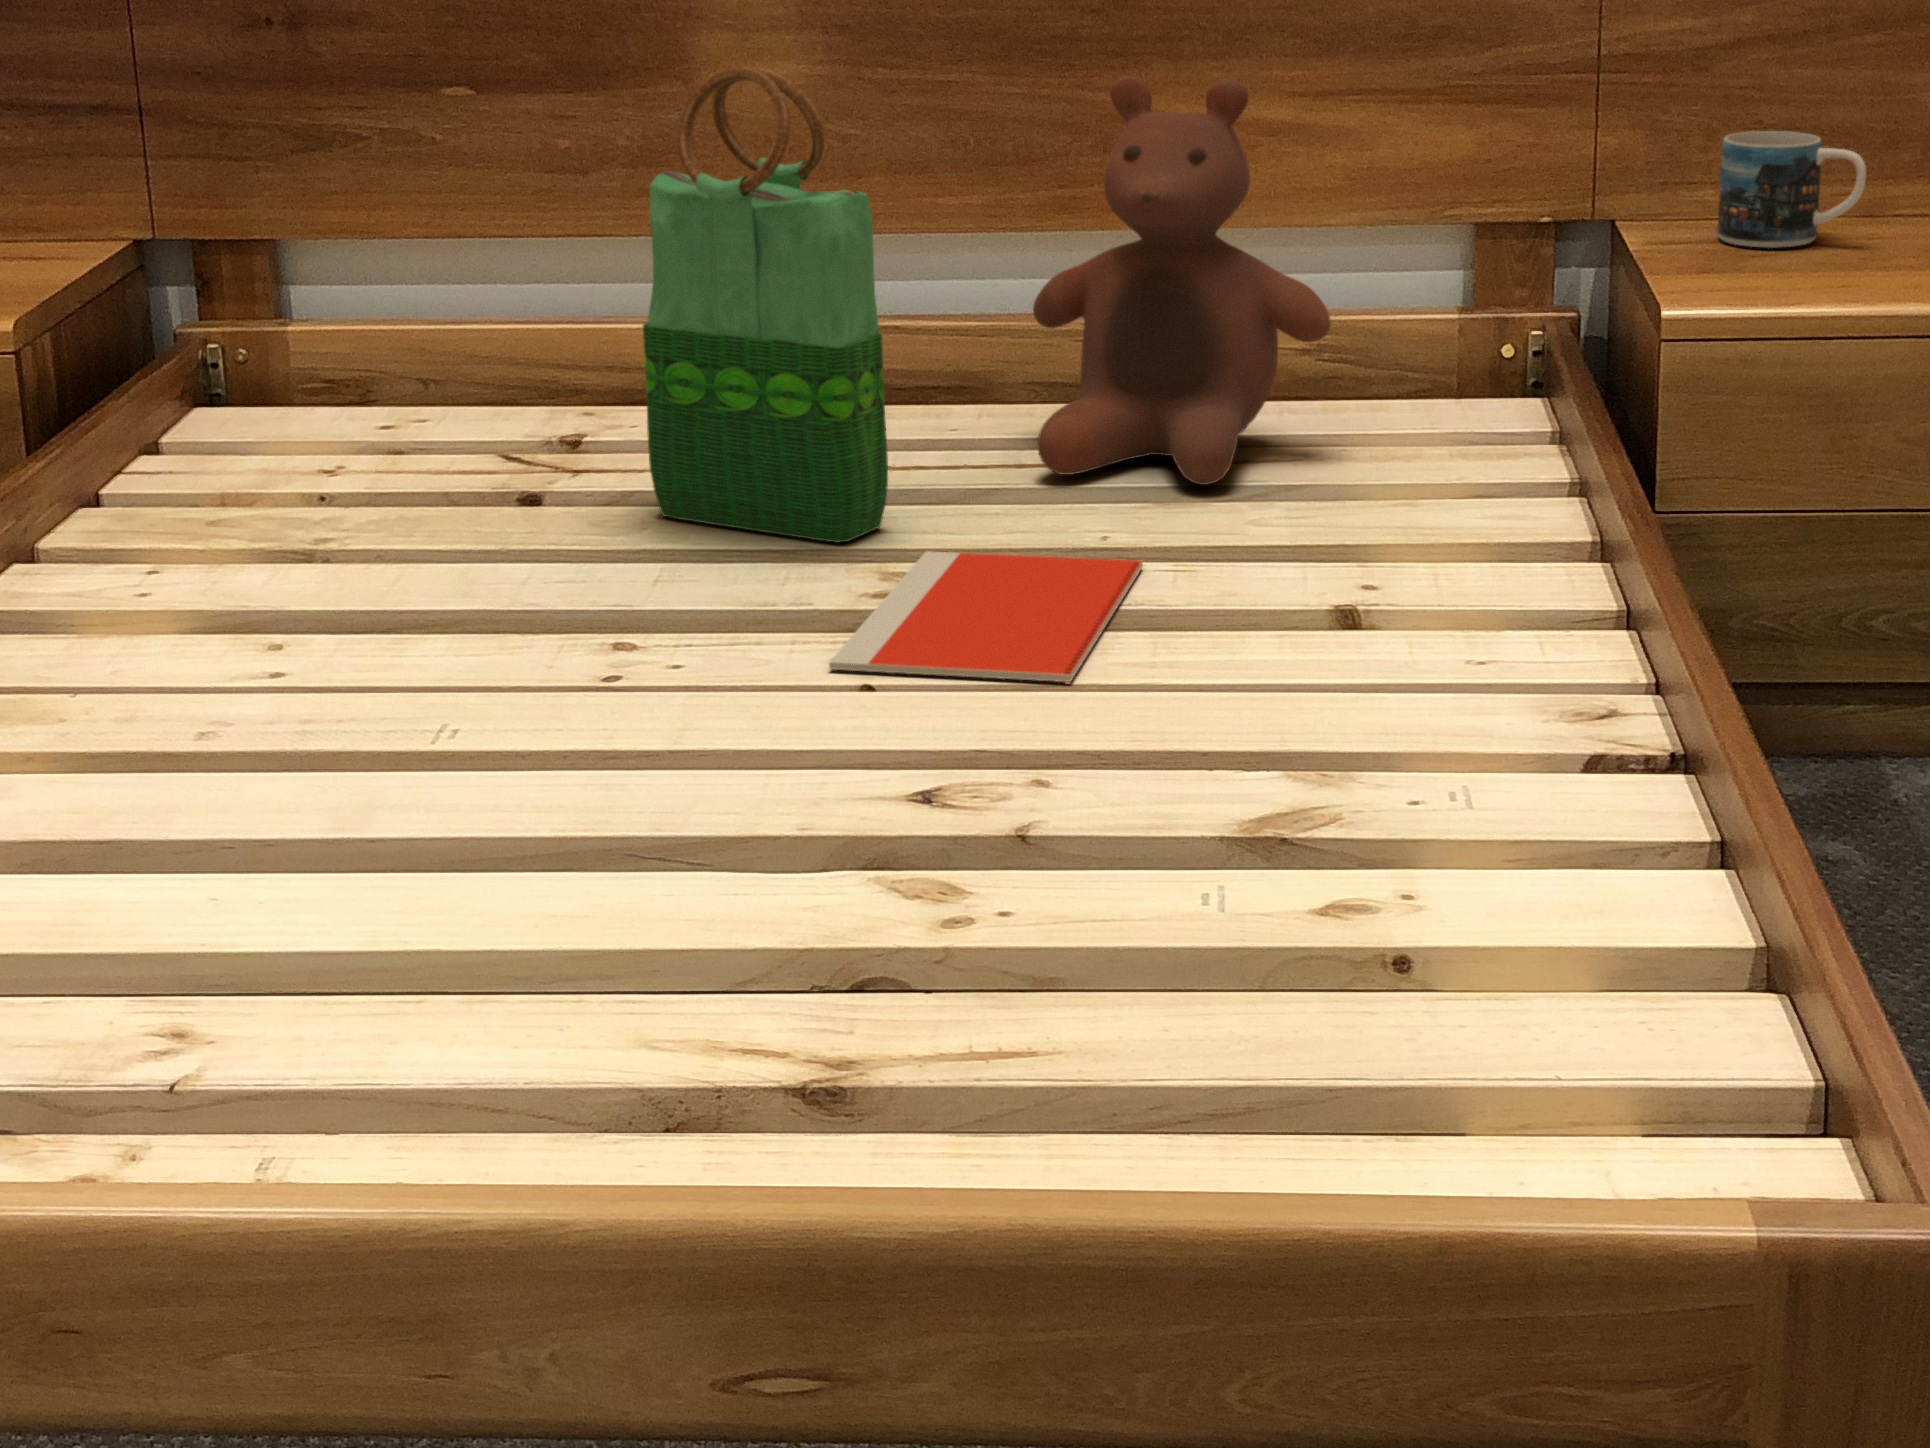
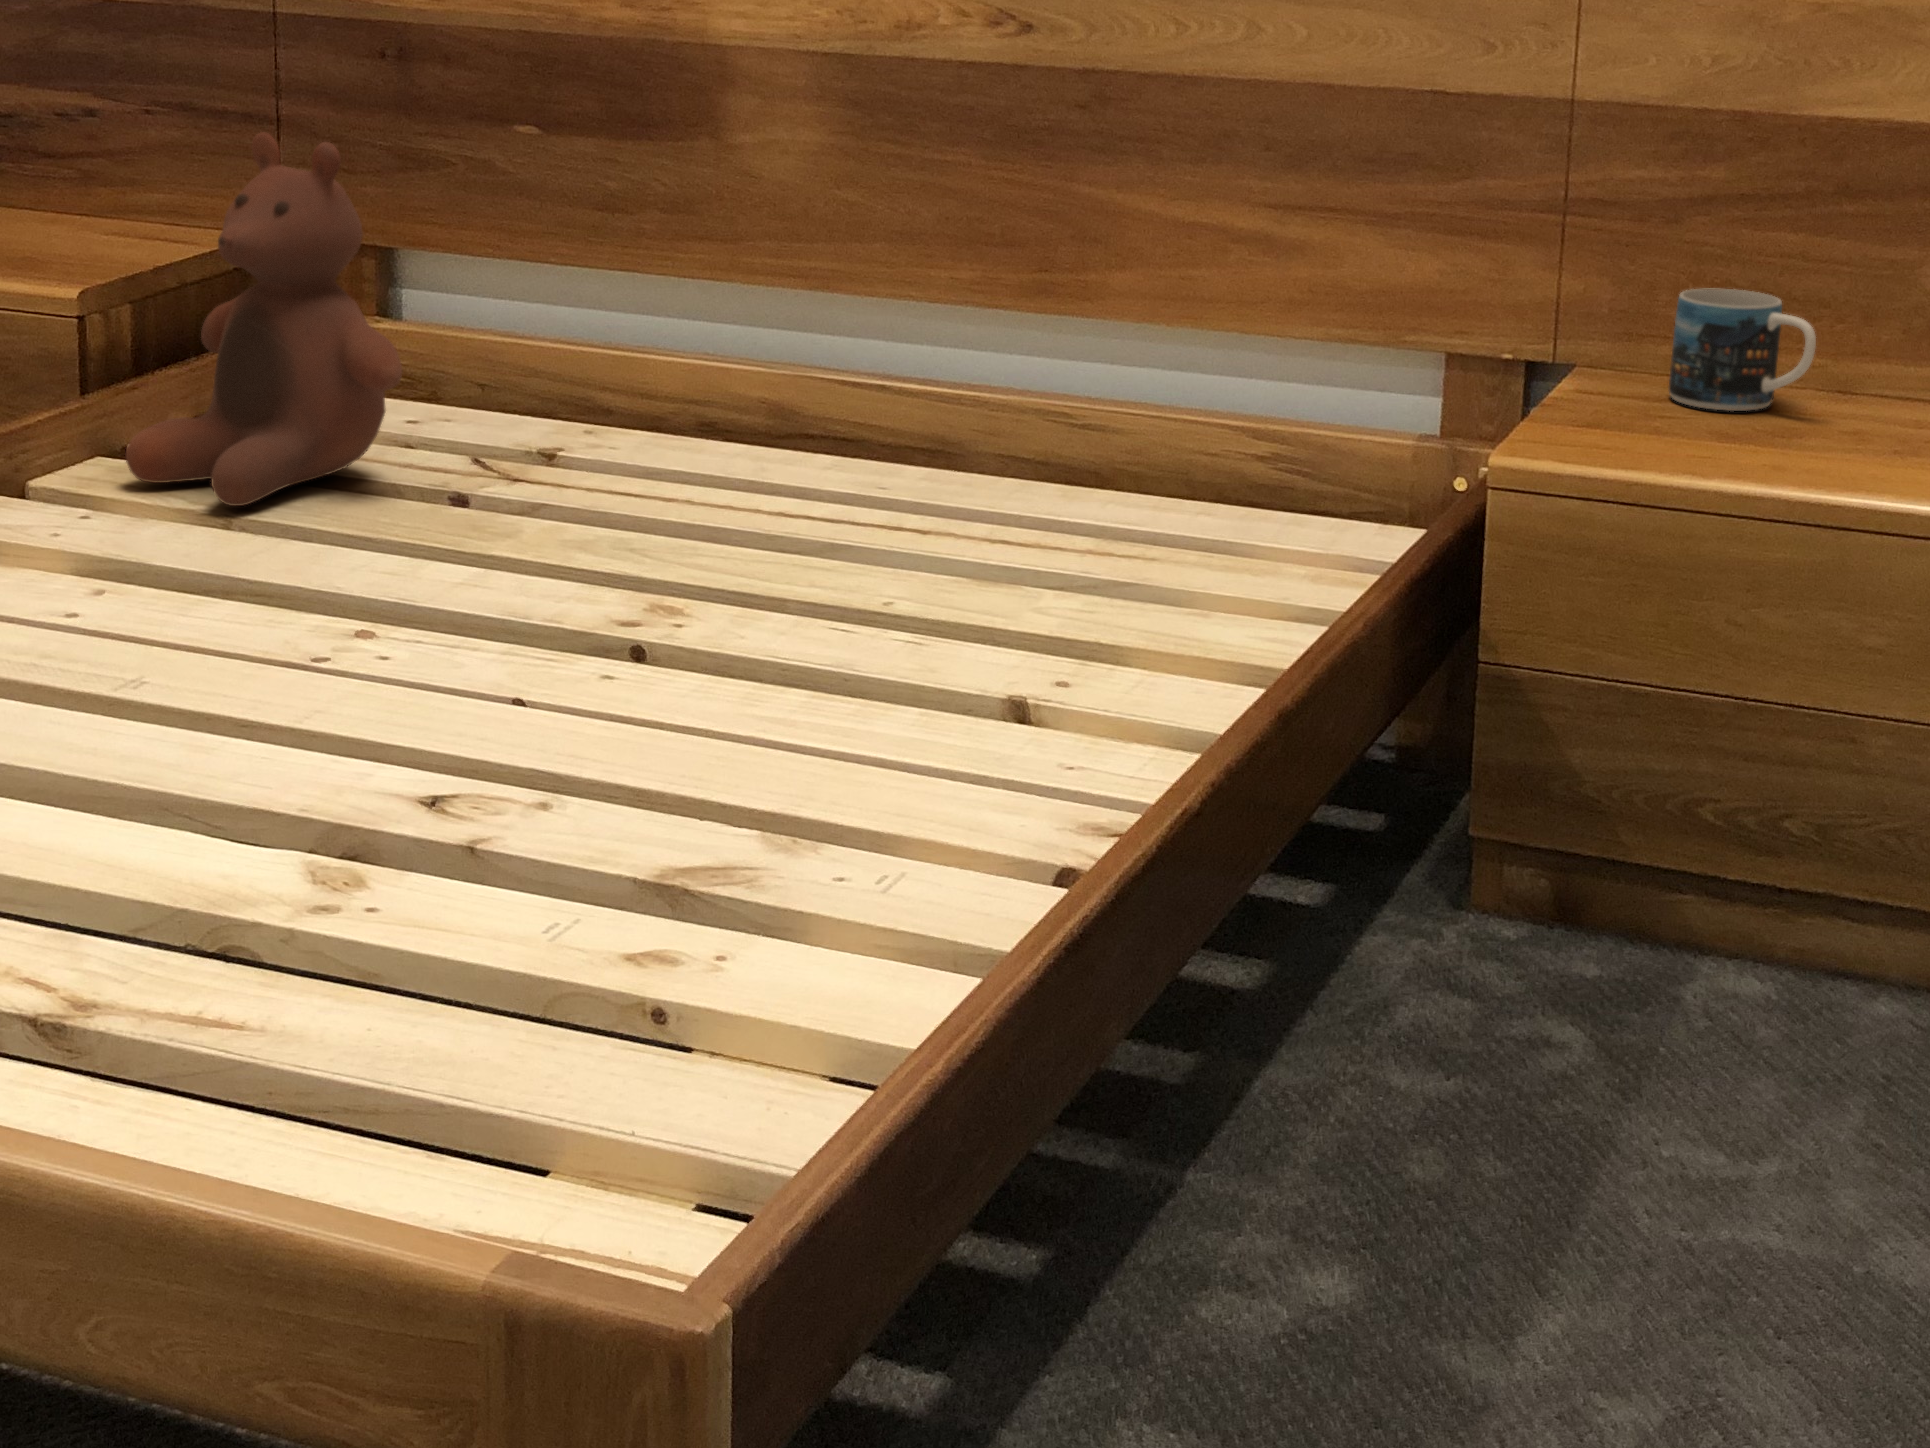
tote bag: present [643,67,888,543] -> none [529,128,714,574]
stuffed bear: present [1033,76,1331,485] -> present [125,132,402,506]
notebook: present [829,551,1143,682] -> none [503,592,887,725]

